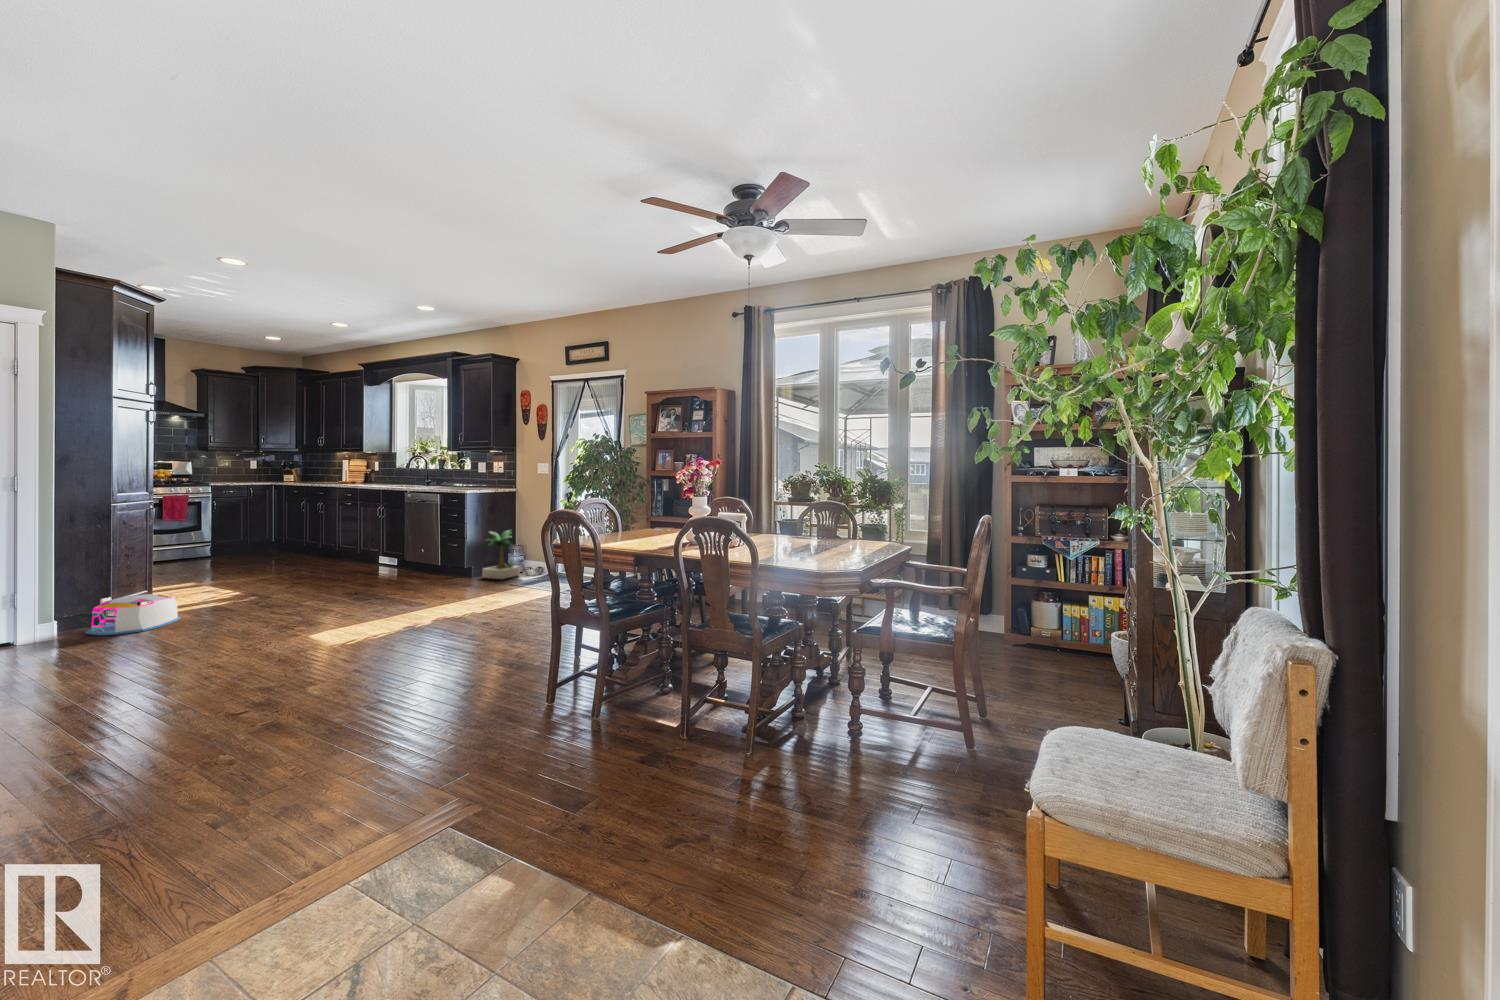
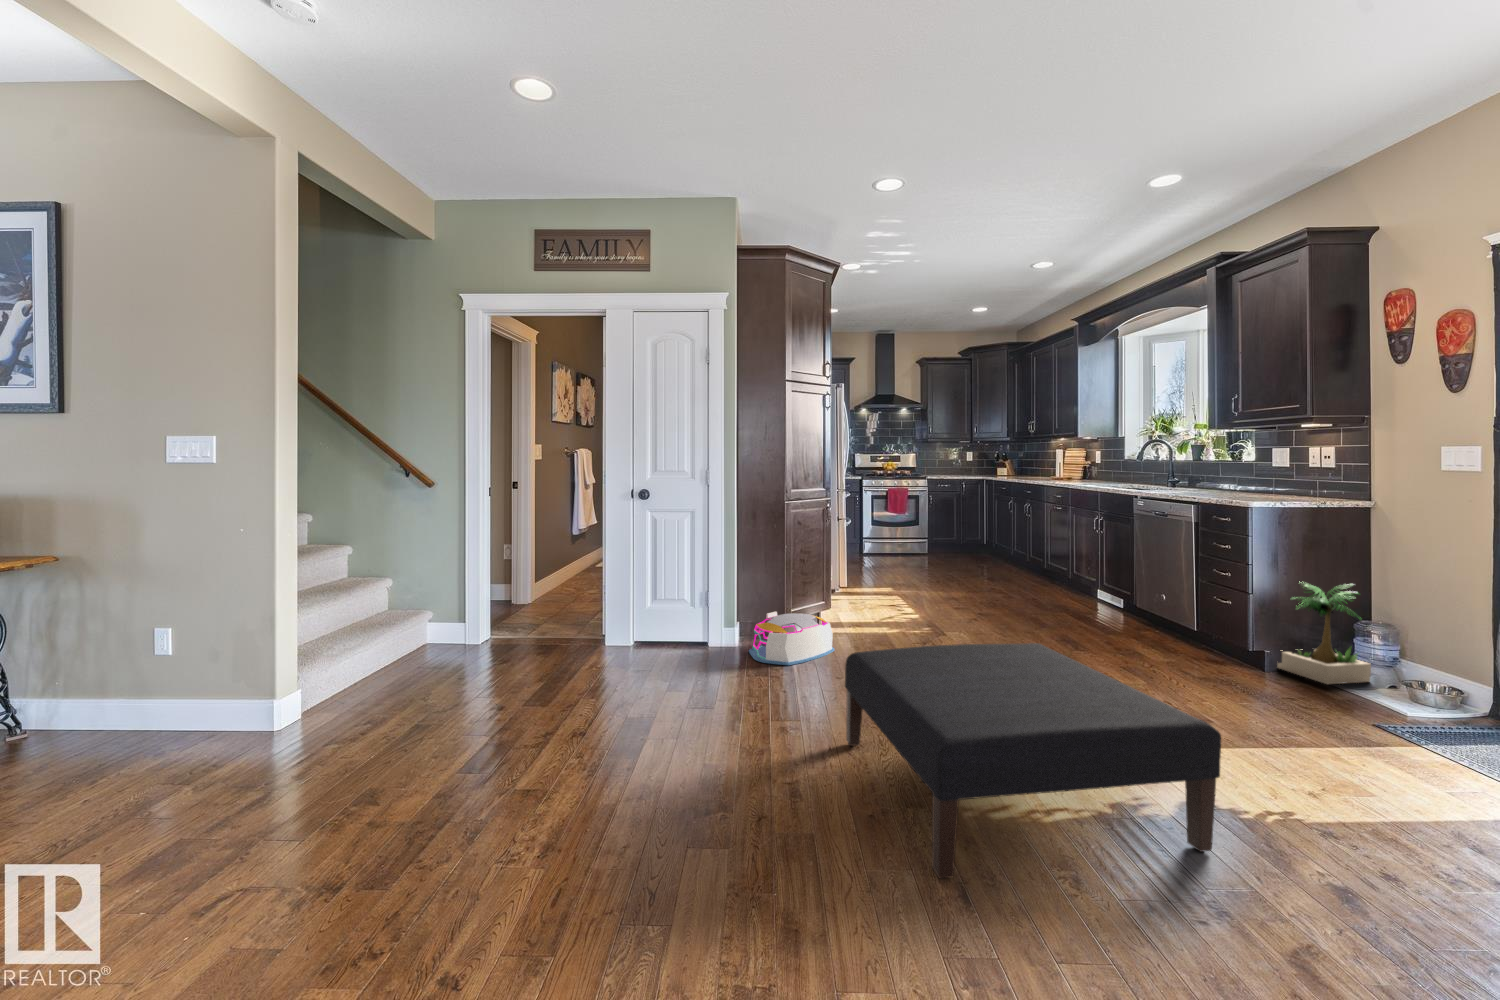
ottoman: none [236,568,446,658] -> present [845,643,1221,878]

